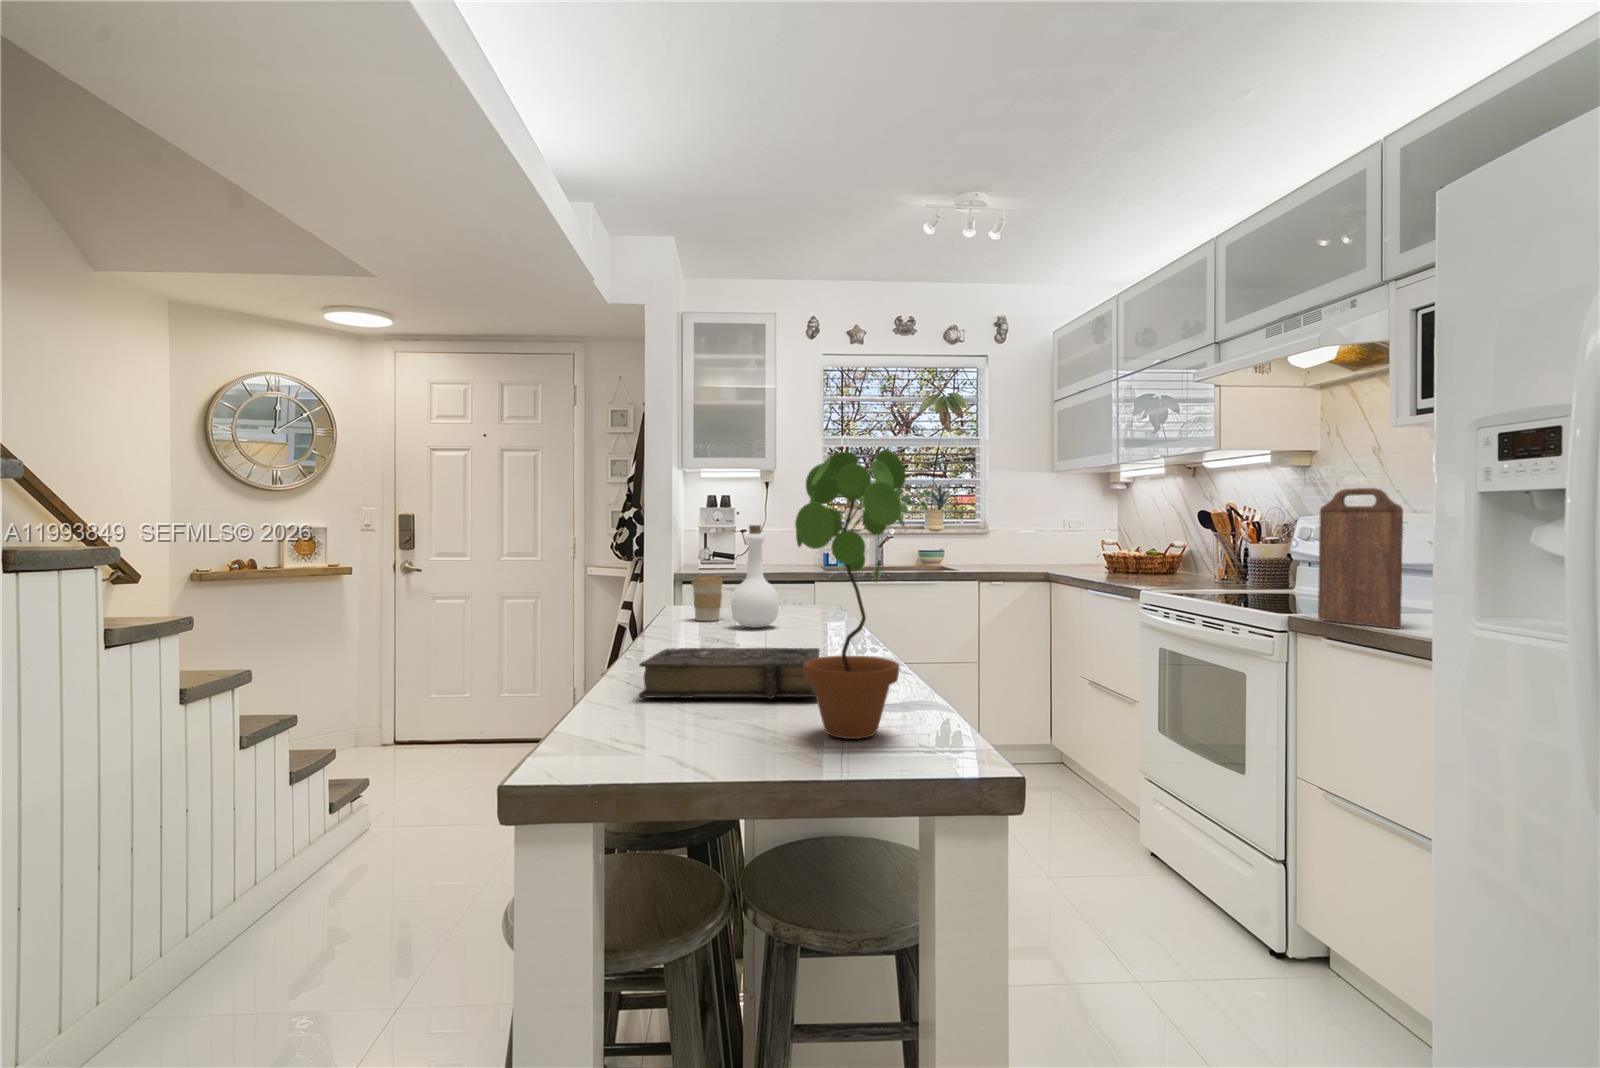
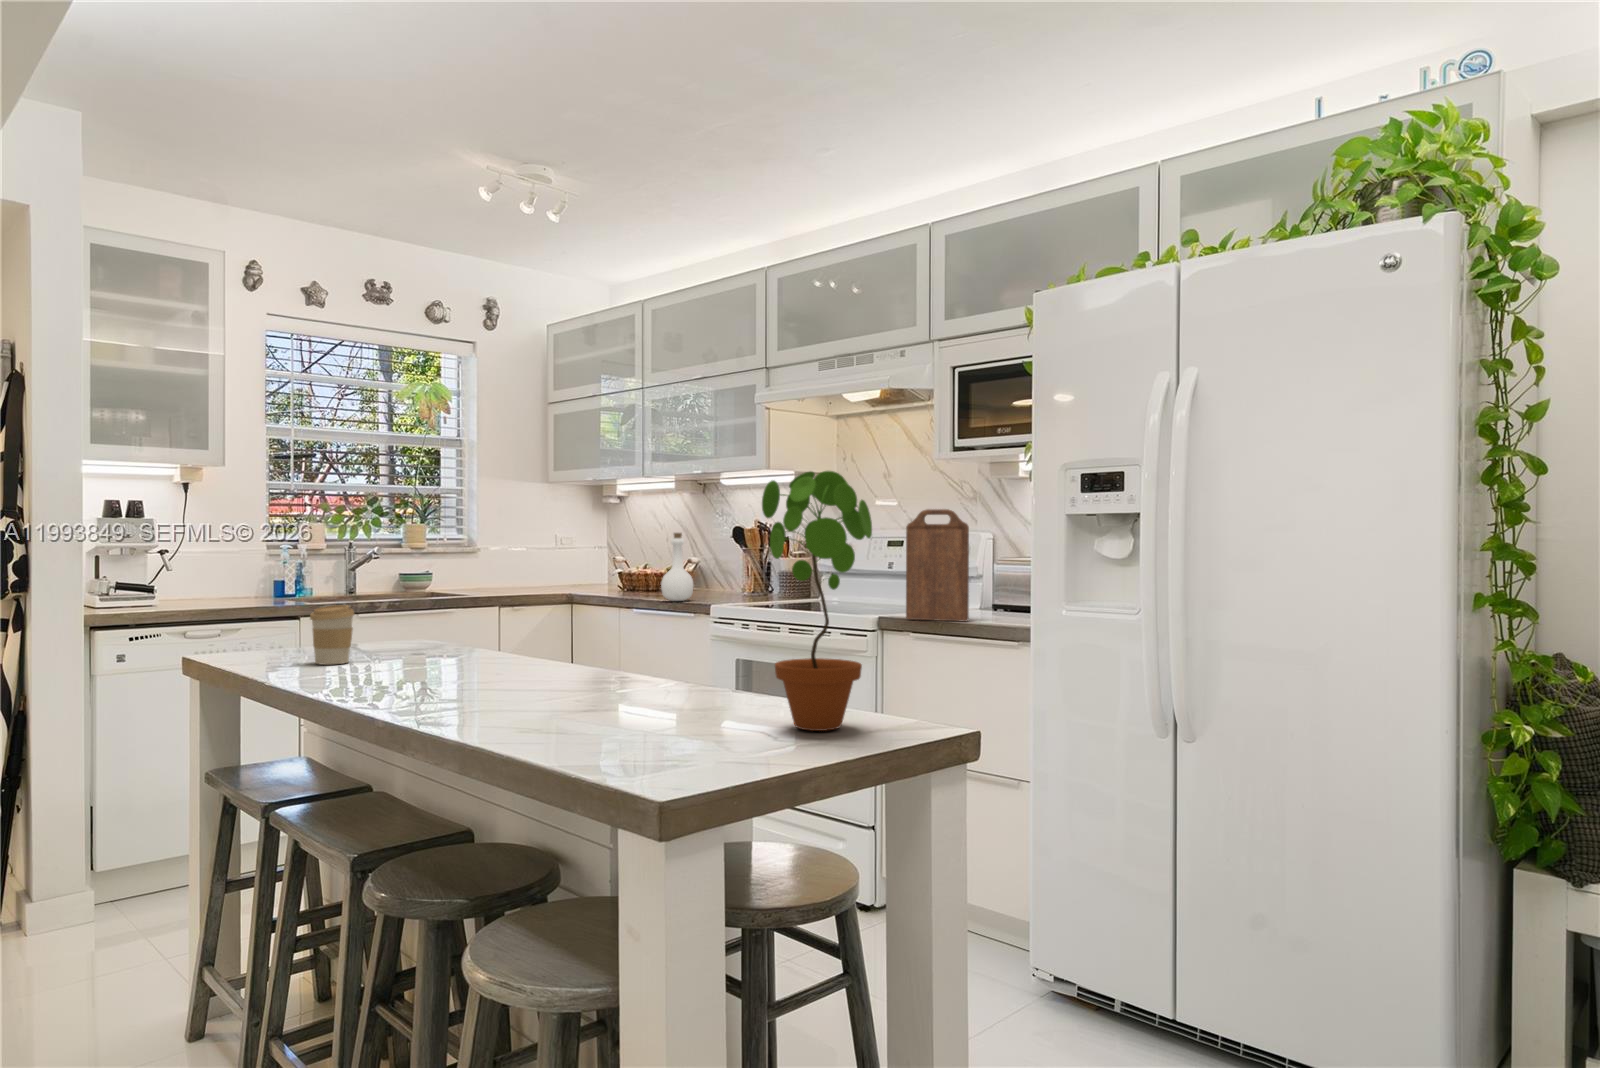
bottle: present [731,525,779,627] -> present [661,533,694,601]
book: present [639,648,820,699] -> none [504,666,720,731]

